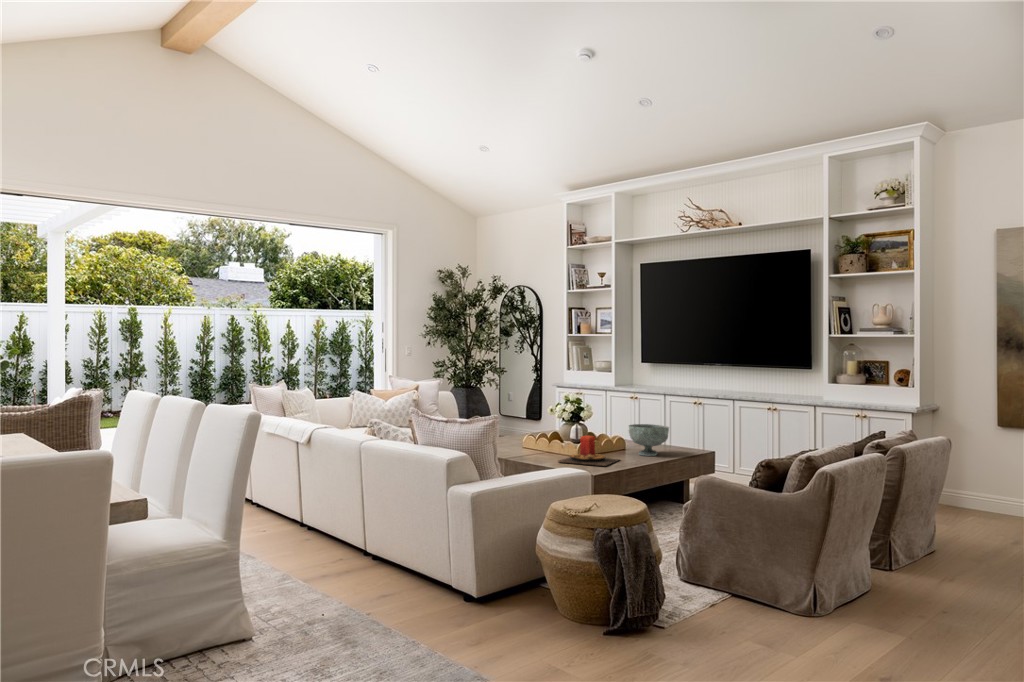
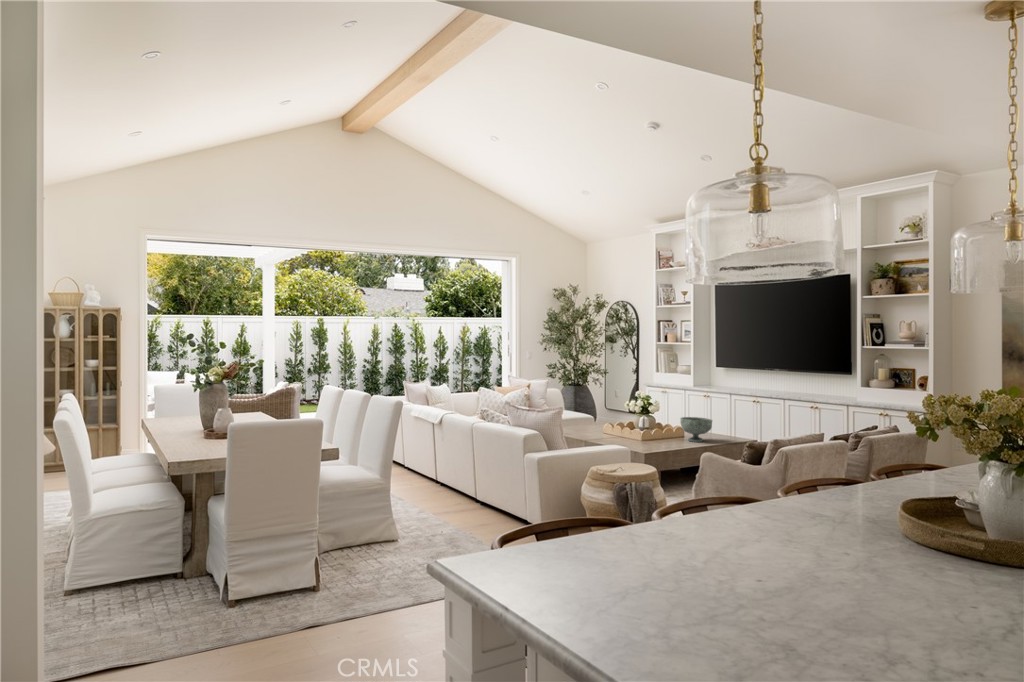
candle: present [558,436,620,466] -> none [620,424,670,448]

